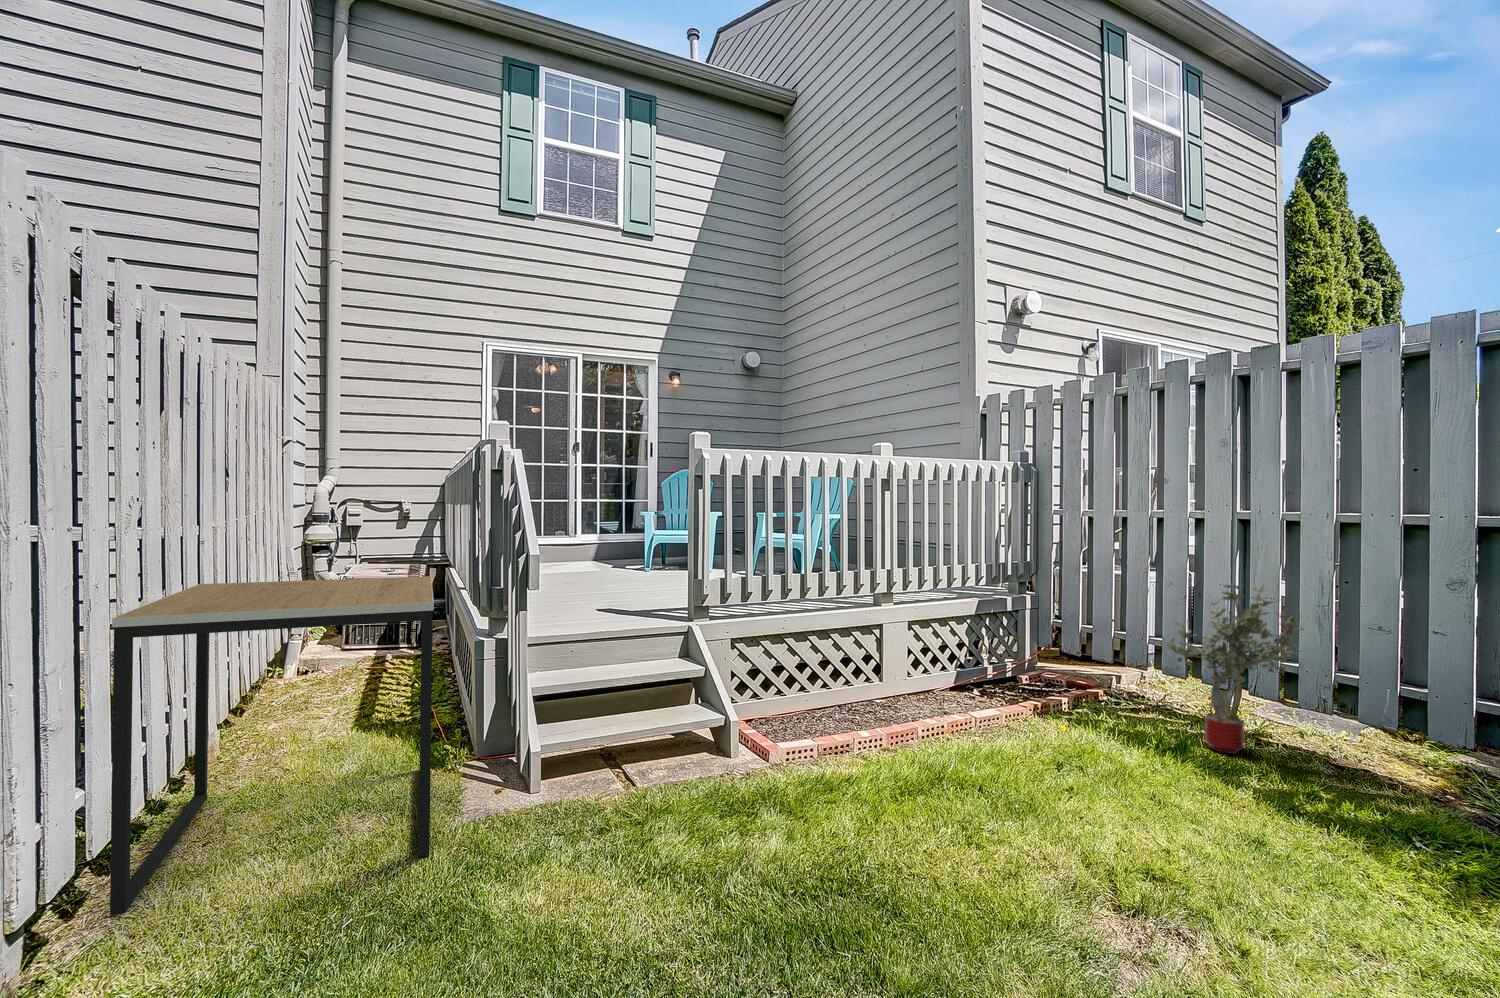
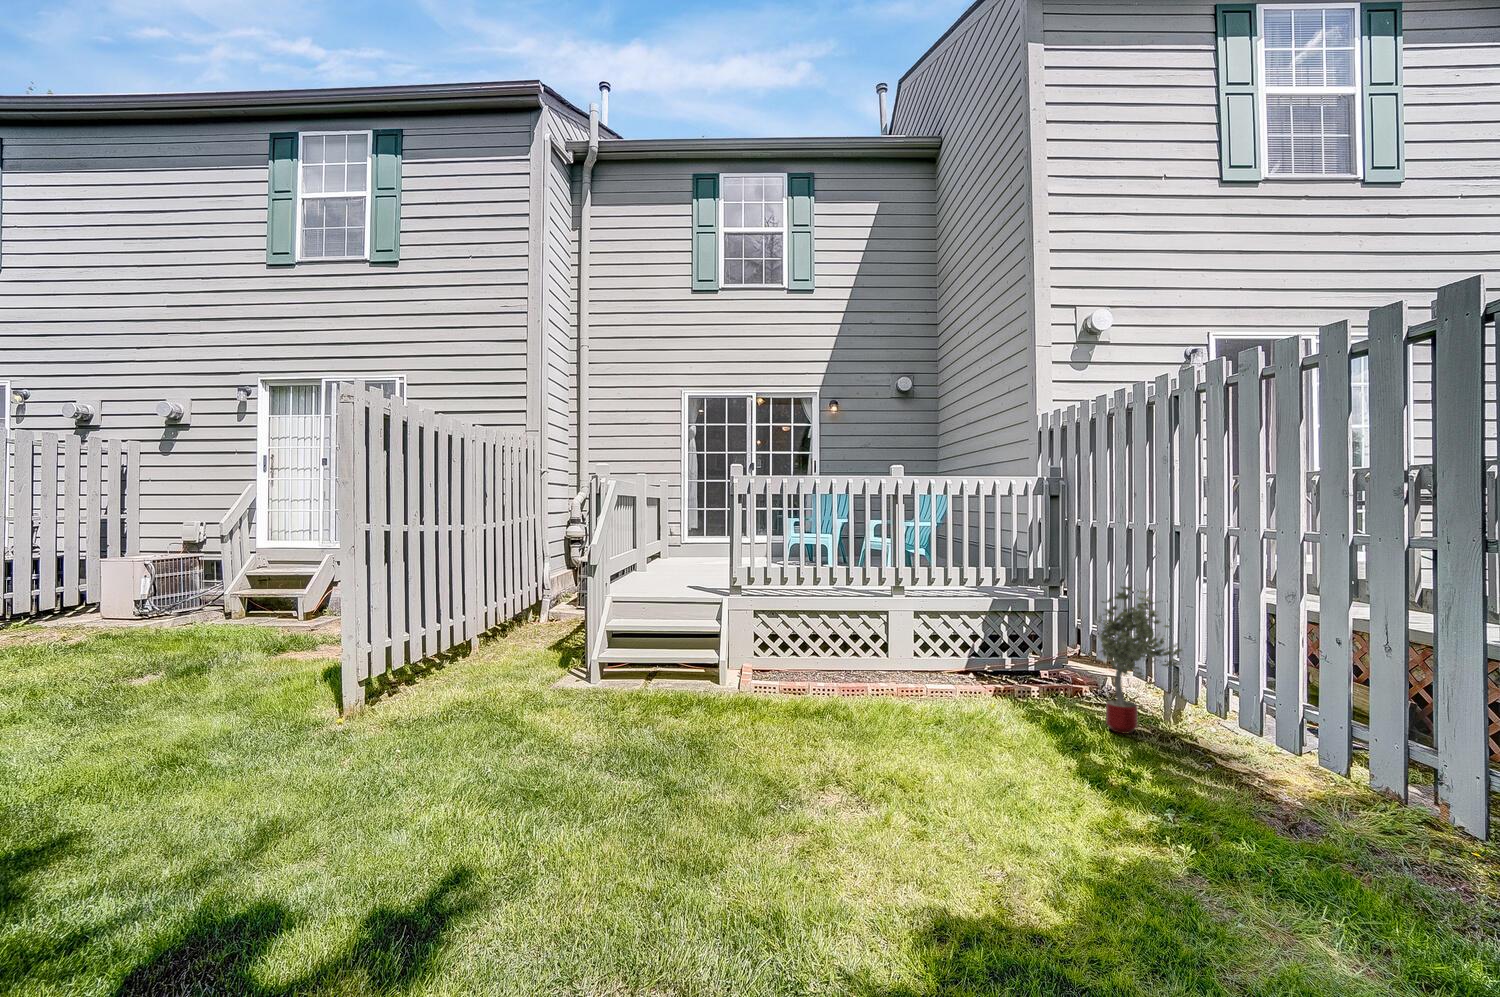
side table: present [110,576,434,916] -> none [400,559,561,699]

